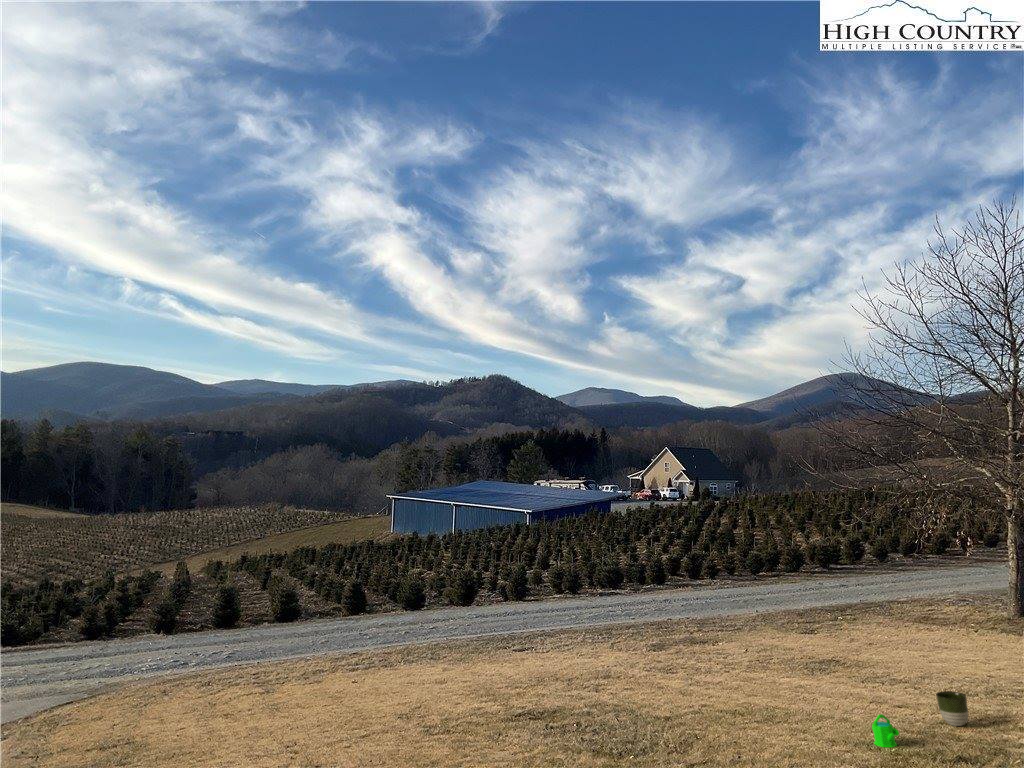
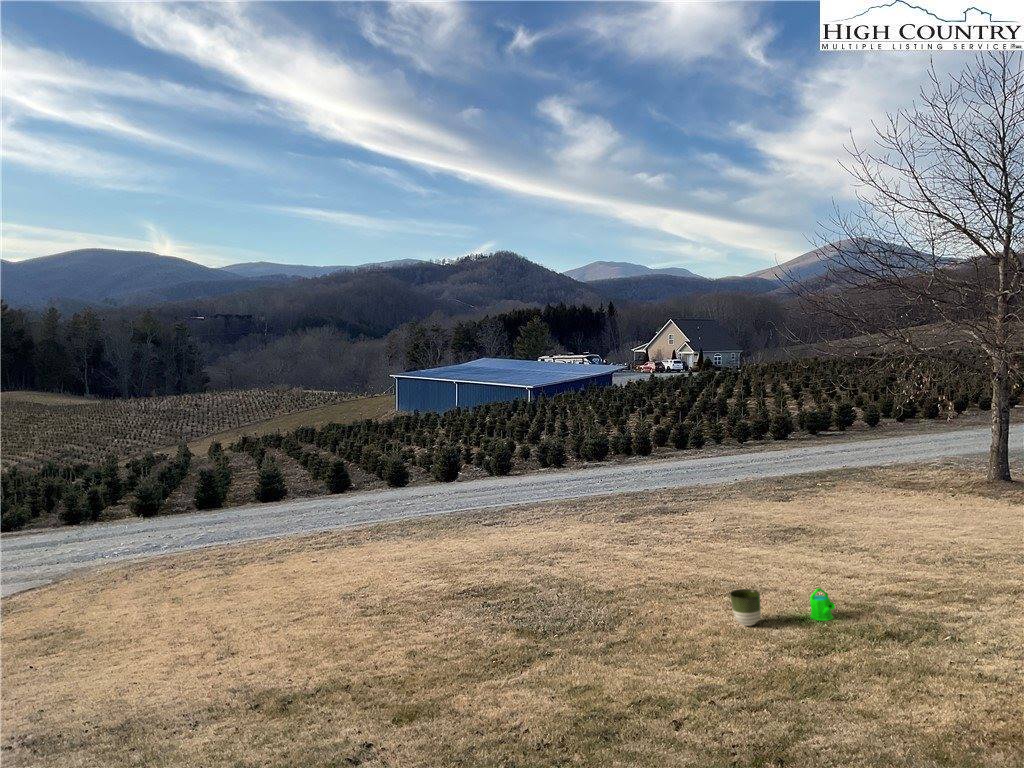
planter: present [936,691,968,726] -> present [730,589,761,626]

